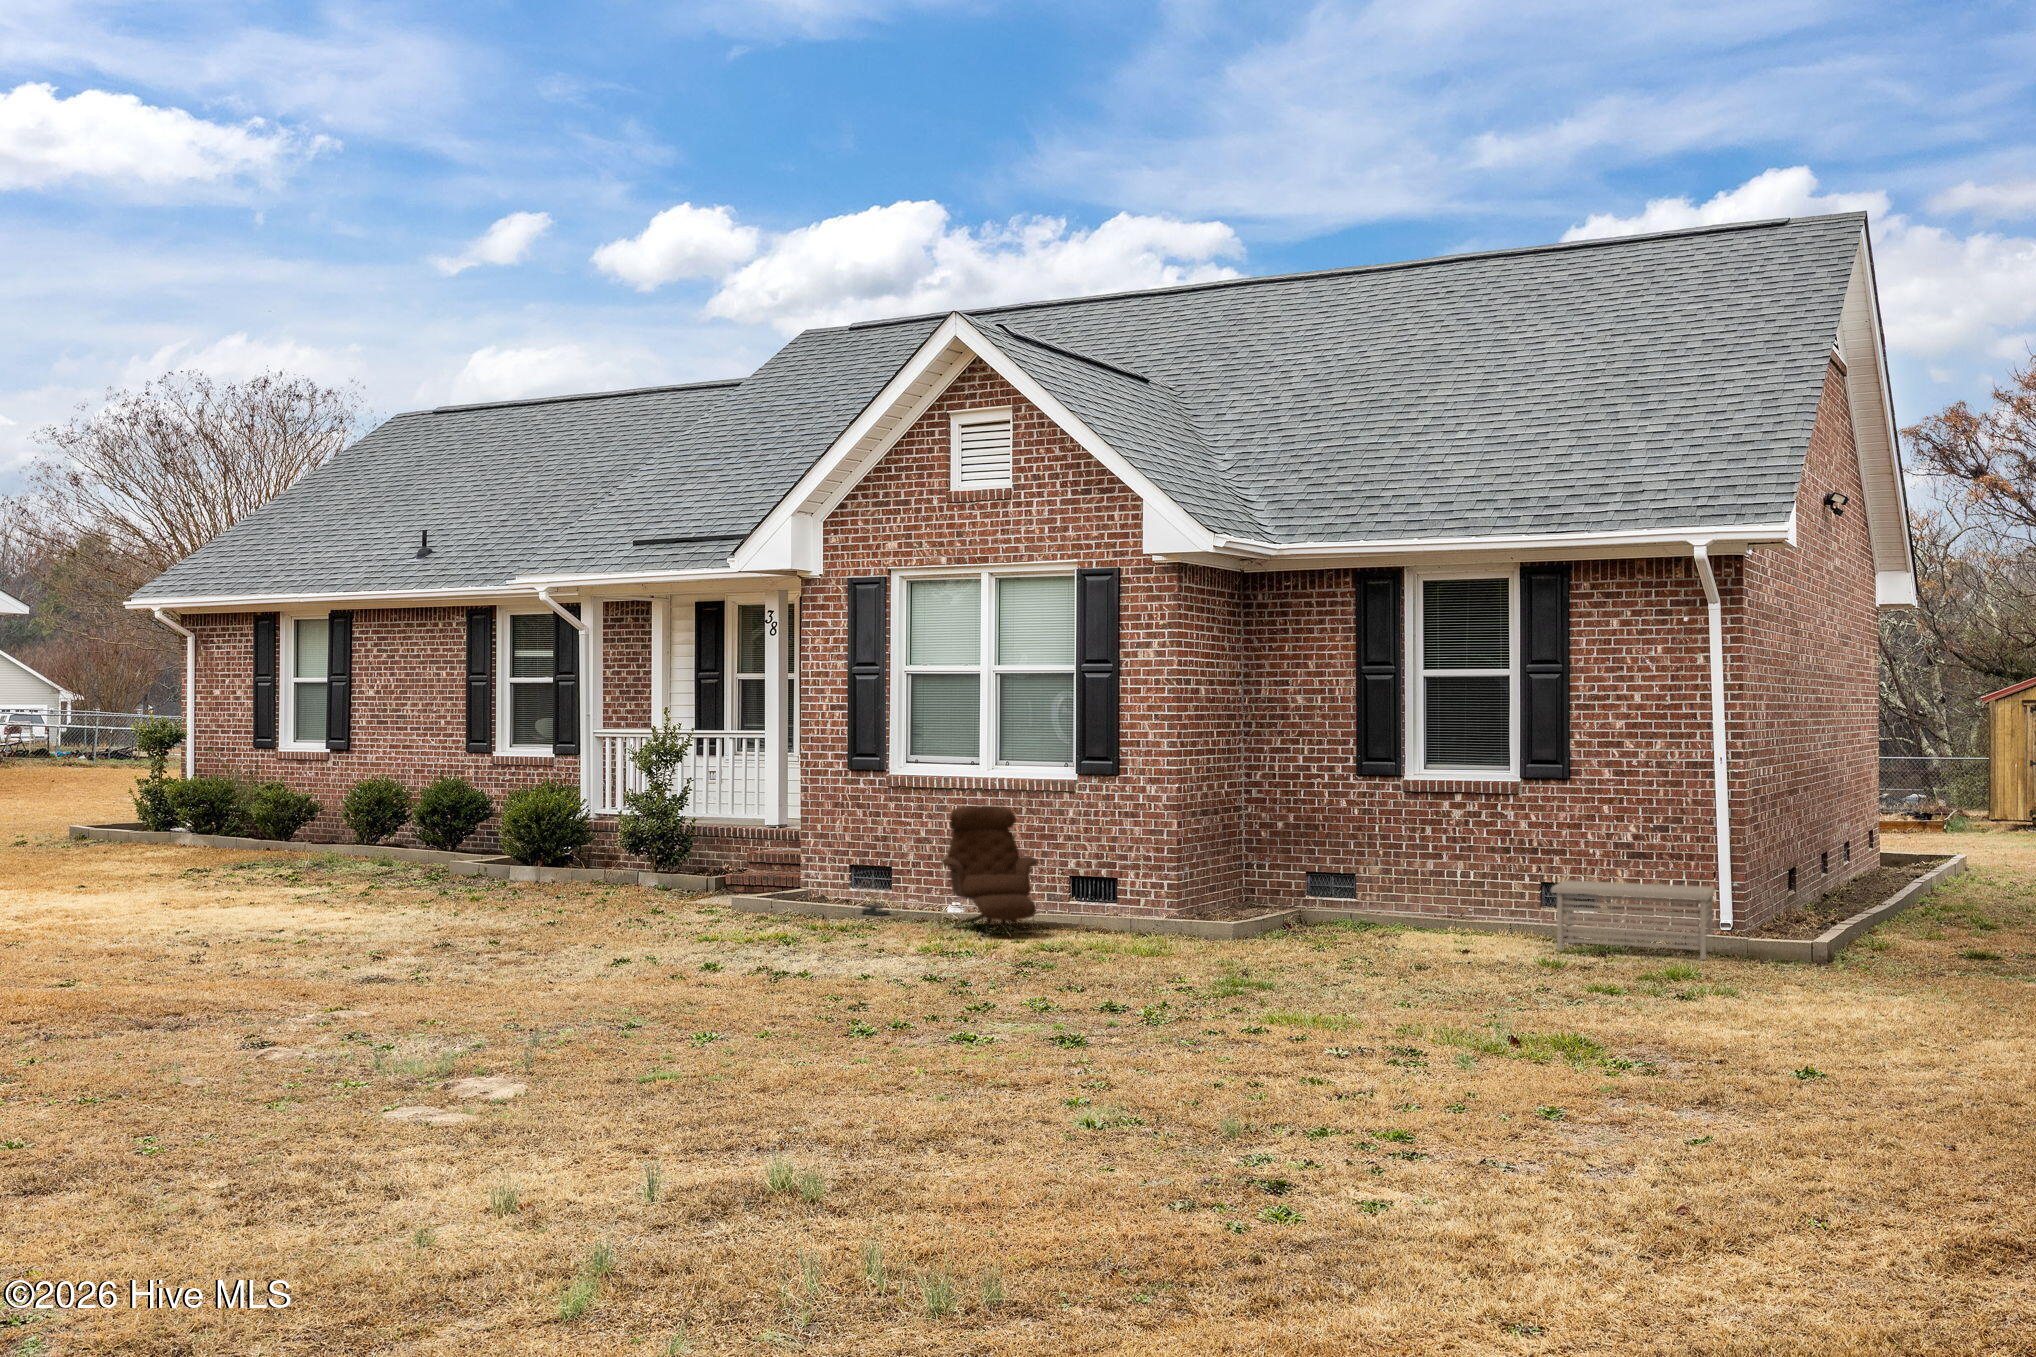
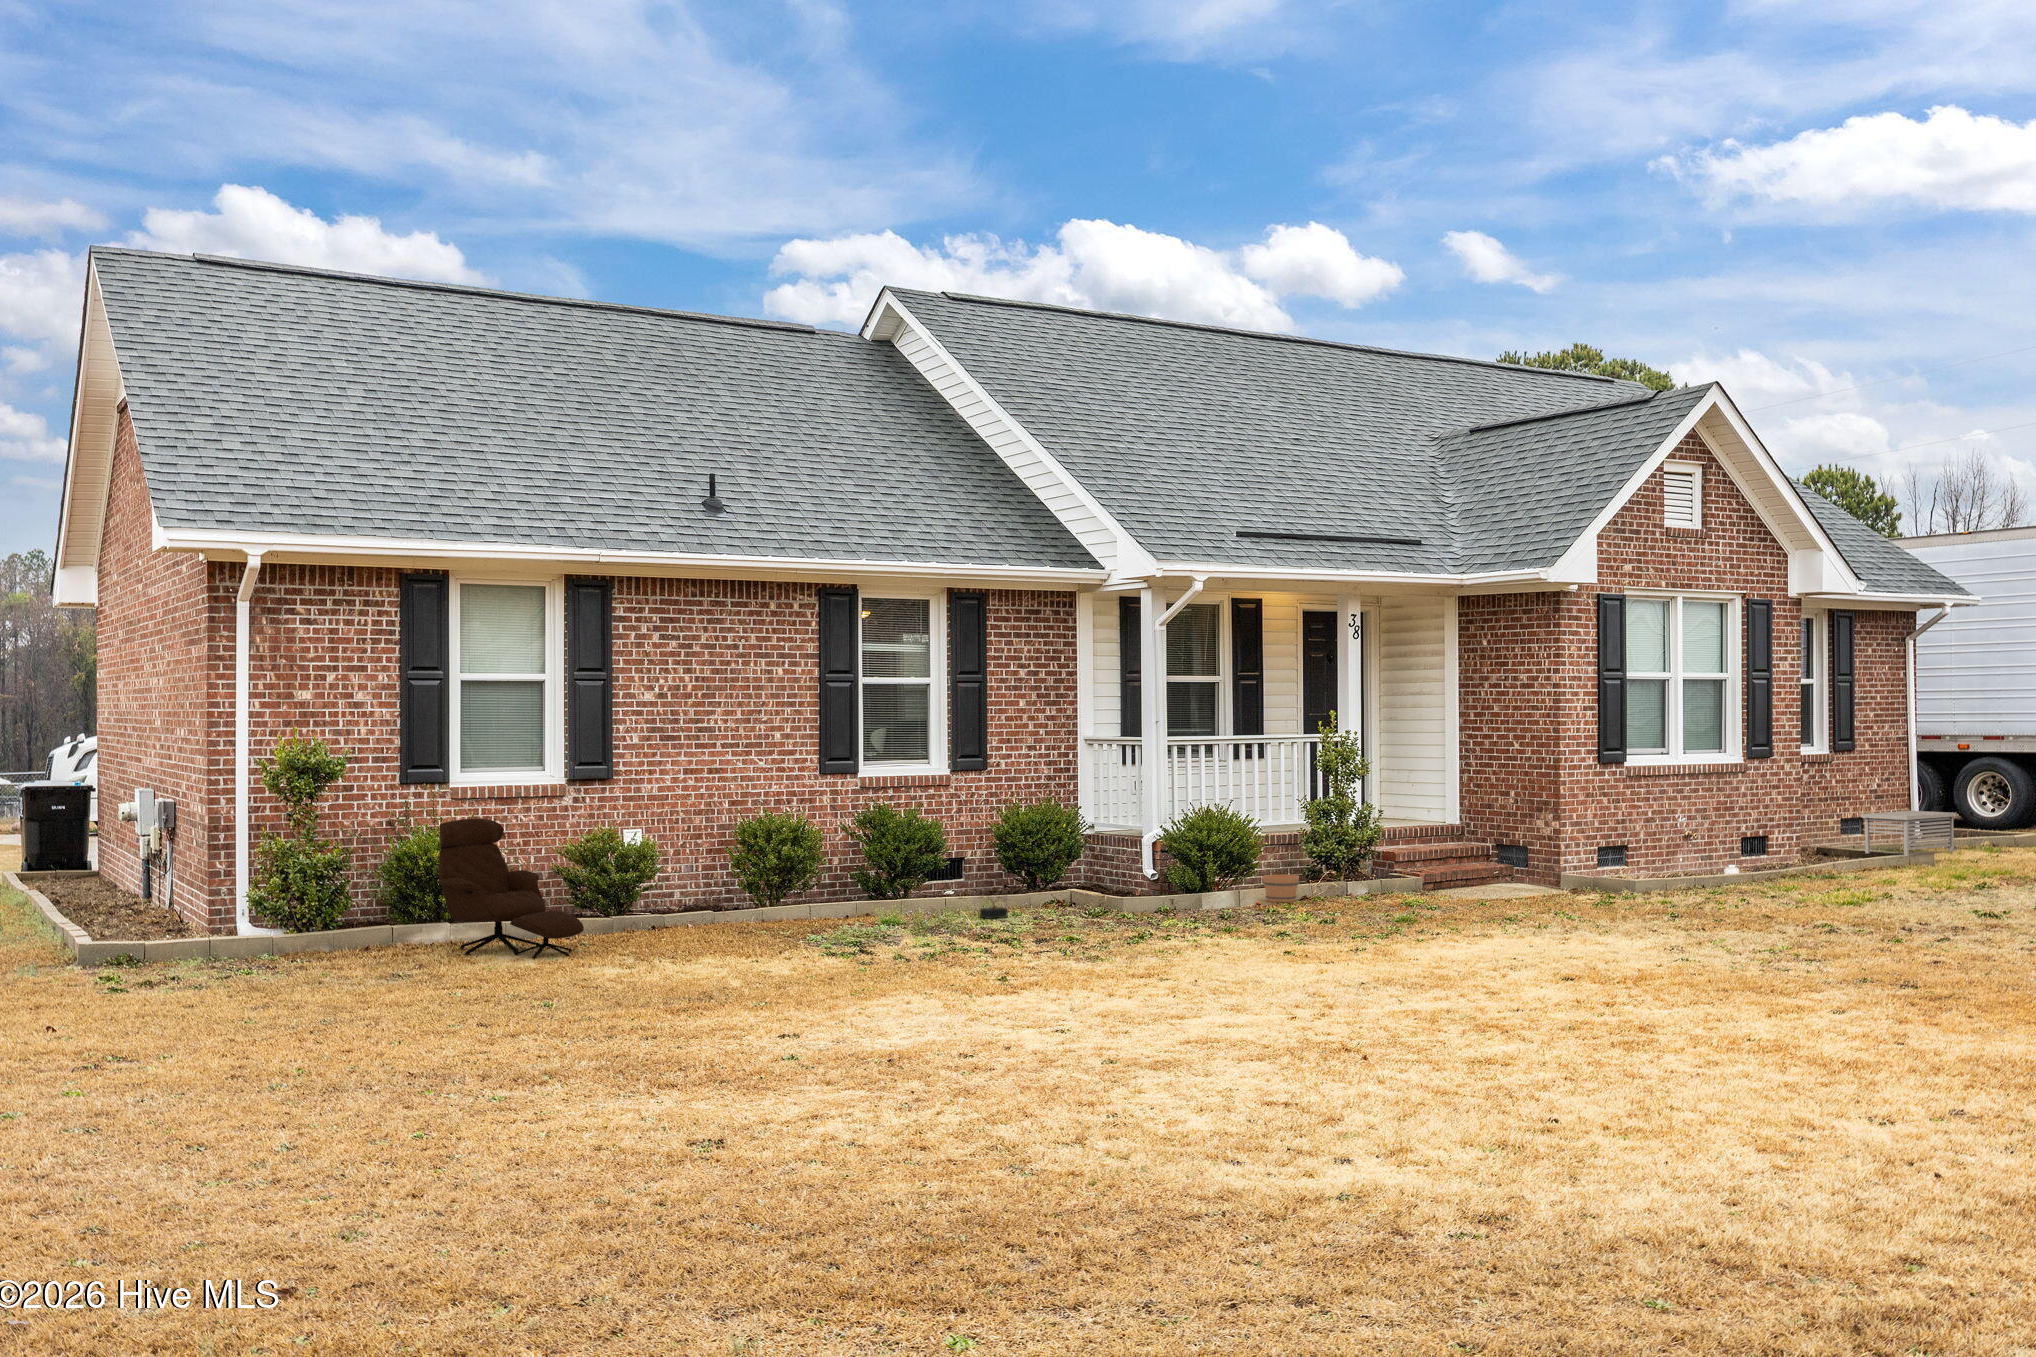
lounge chair: present [942,805,1038,938] -> present [438,819,584,958]
bucket: none [598,858,633,884] -> present [1263,875,1299,902]
decorative plant: present [856,887,893,916] -> present [975,888,1010,919]

